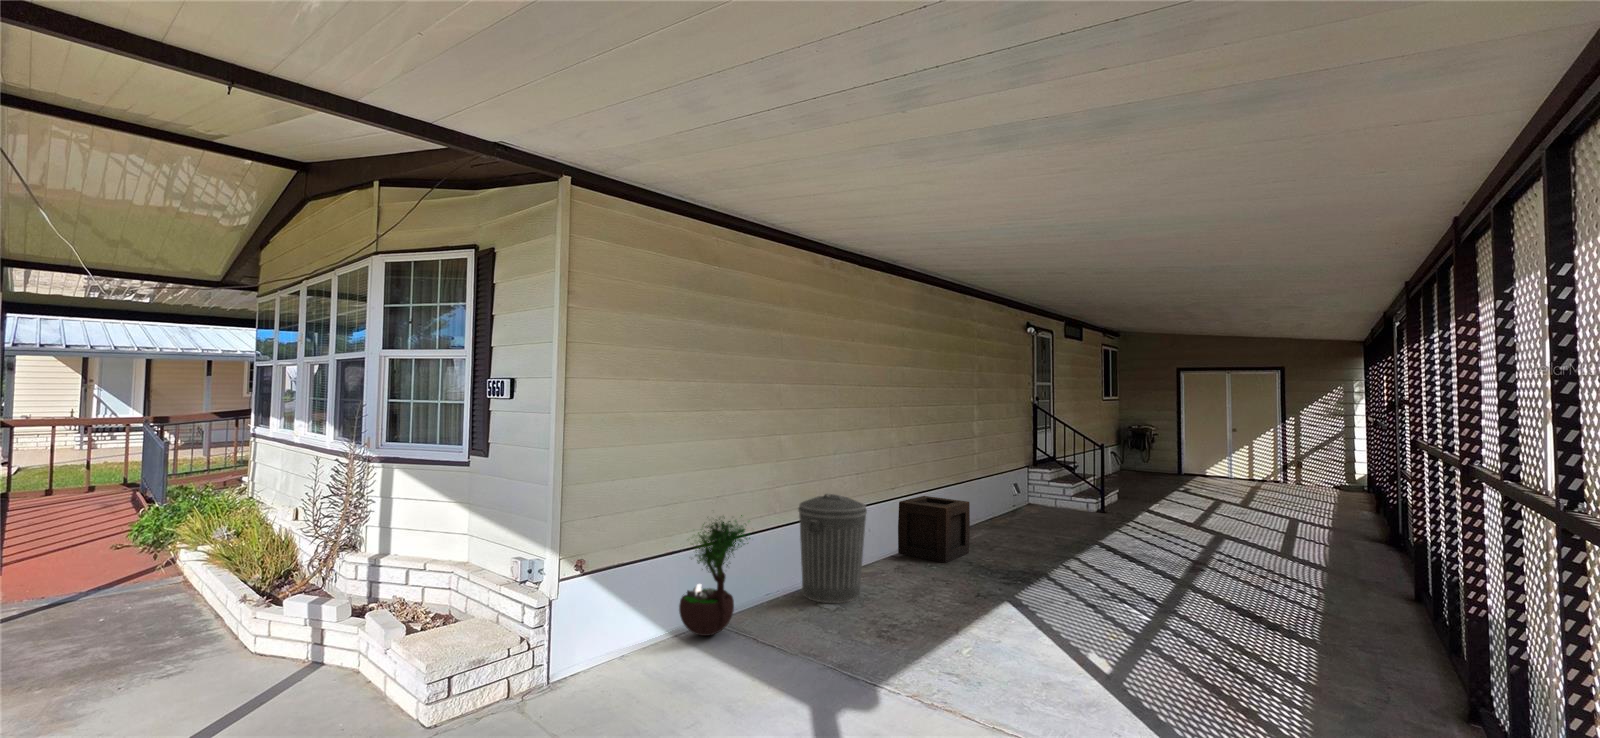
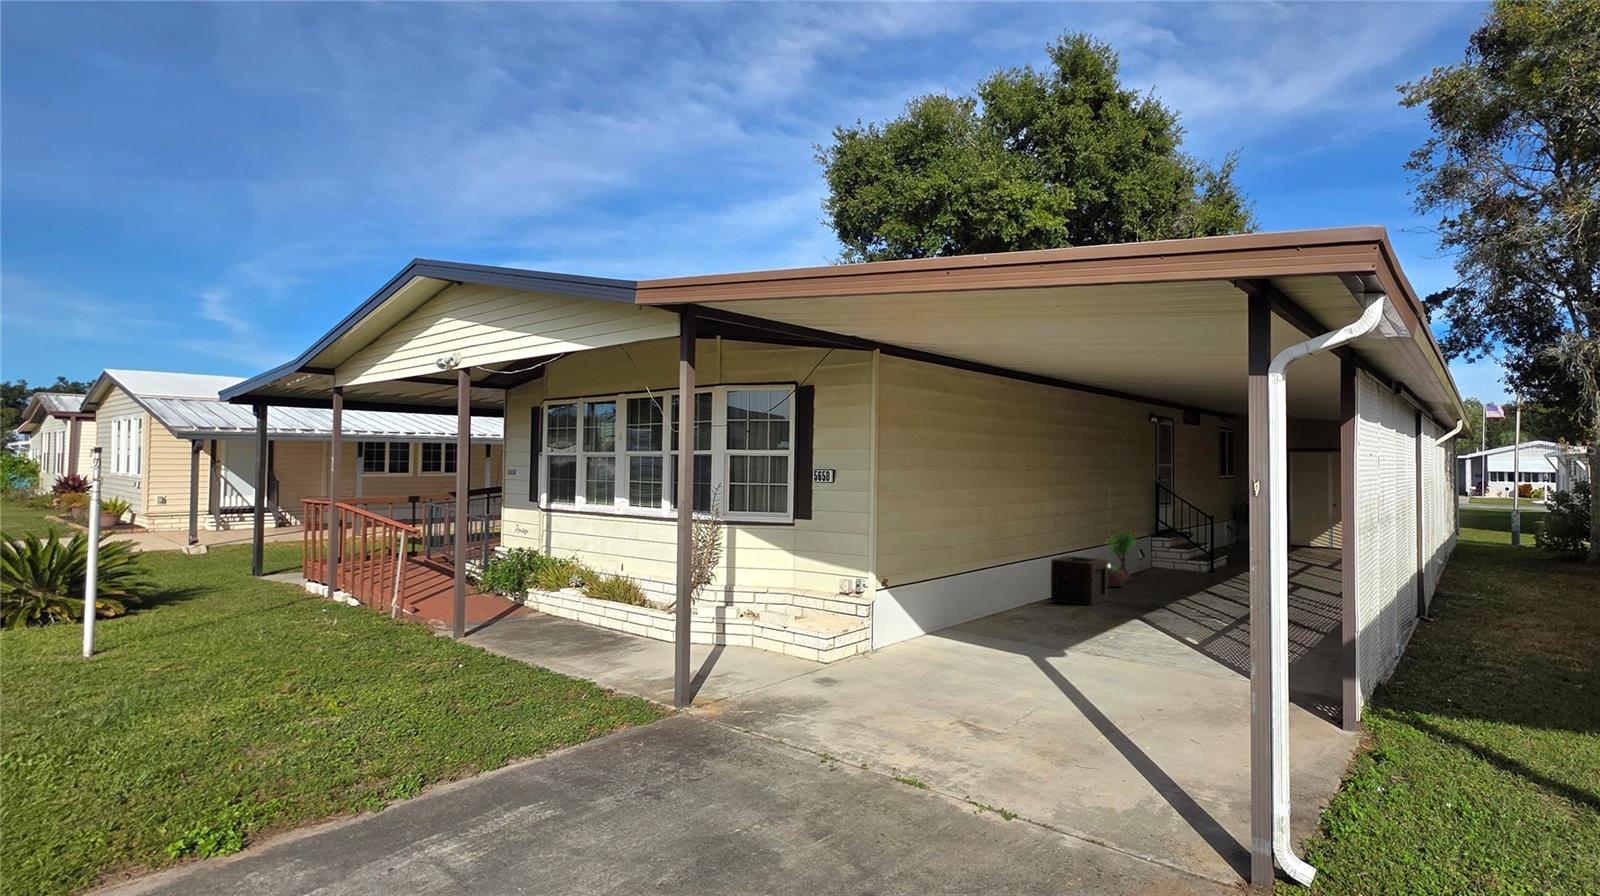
trash can: present [798,493,867,603] -> none [990,548,1041,625]
potted tree: present [679,515,750,636] -> present [1108,534,1135,587]

